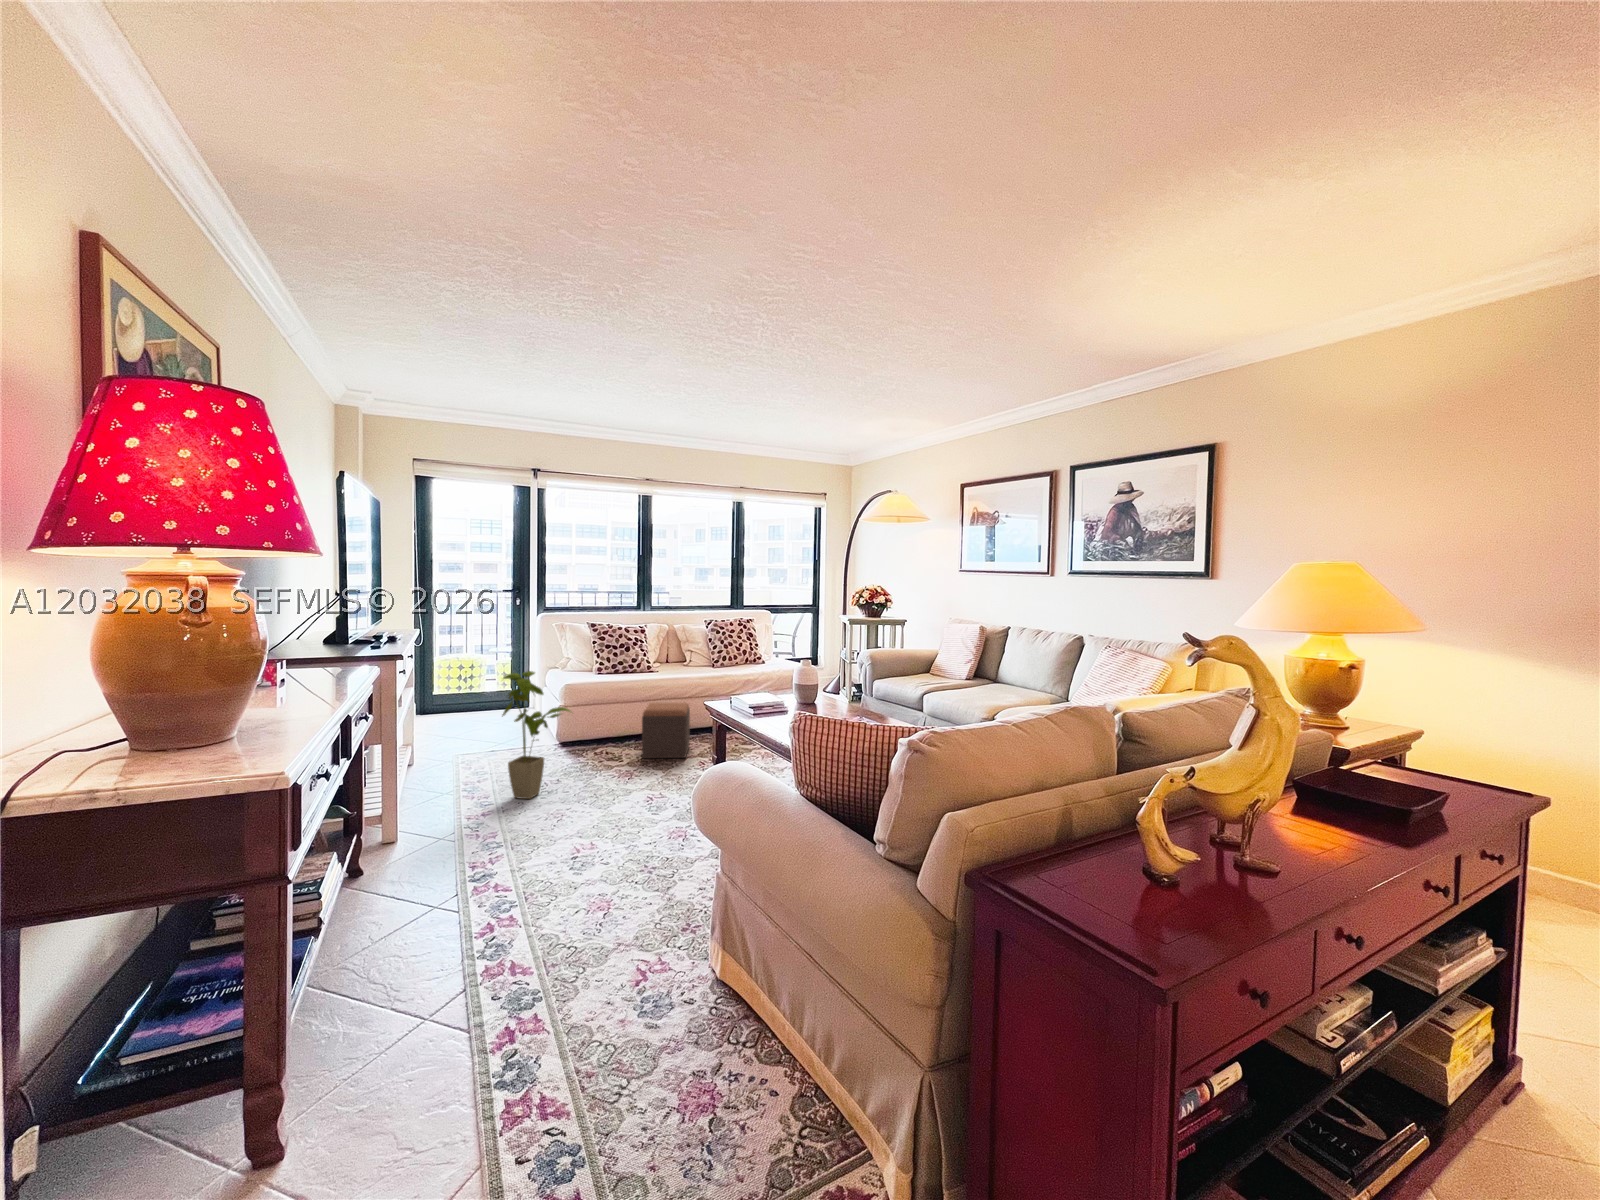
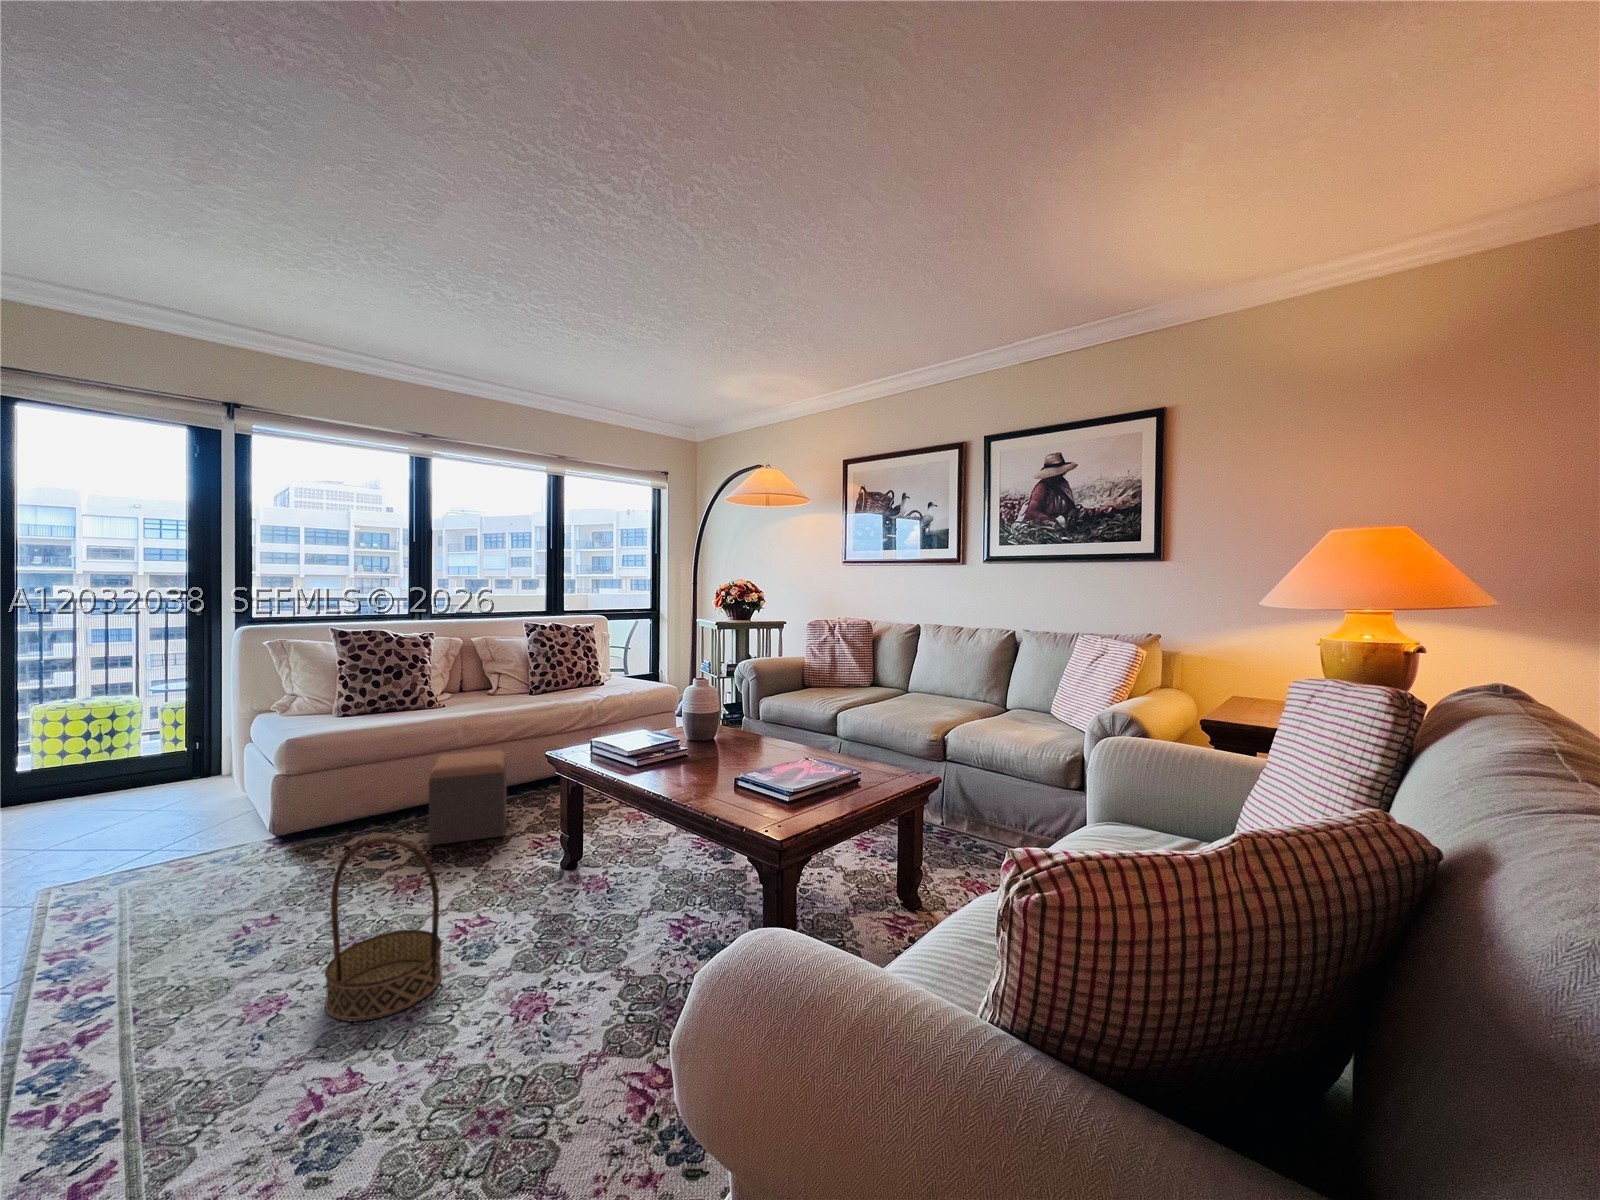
house plant: present [502,671,570,799] -> none [121,725,297,976]
basket: none [587,736,642,827] -> present [325,837,442,1021]

